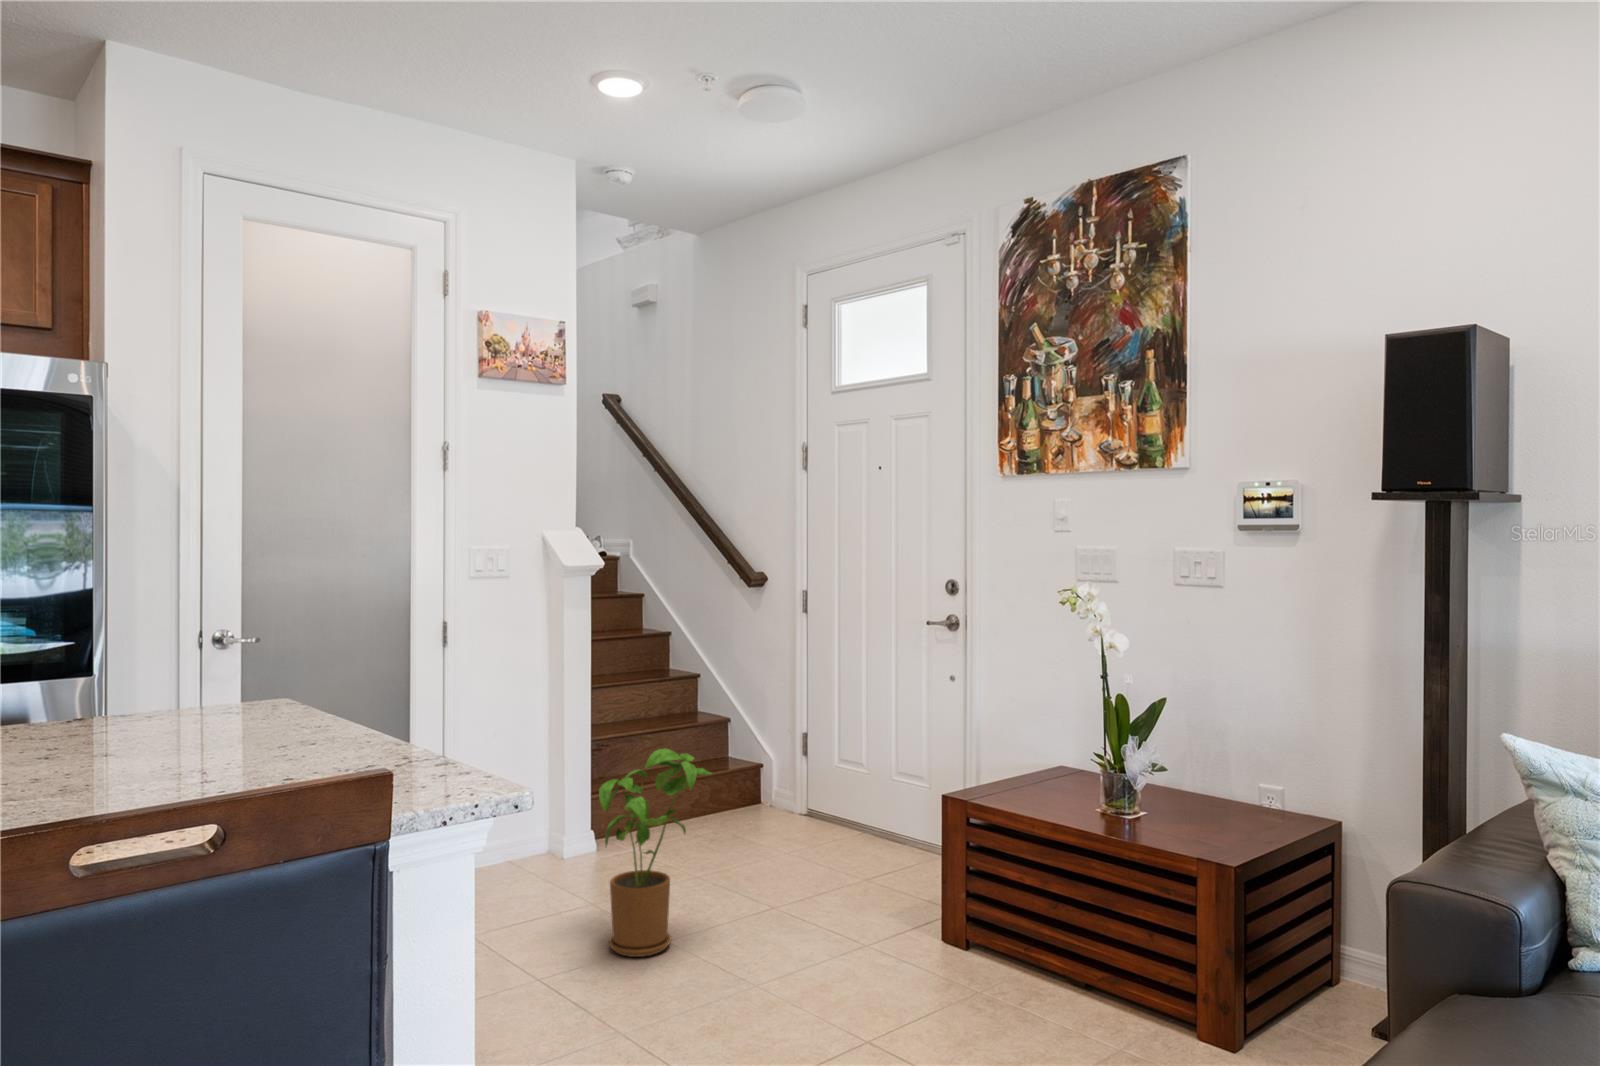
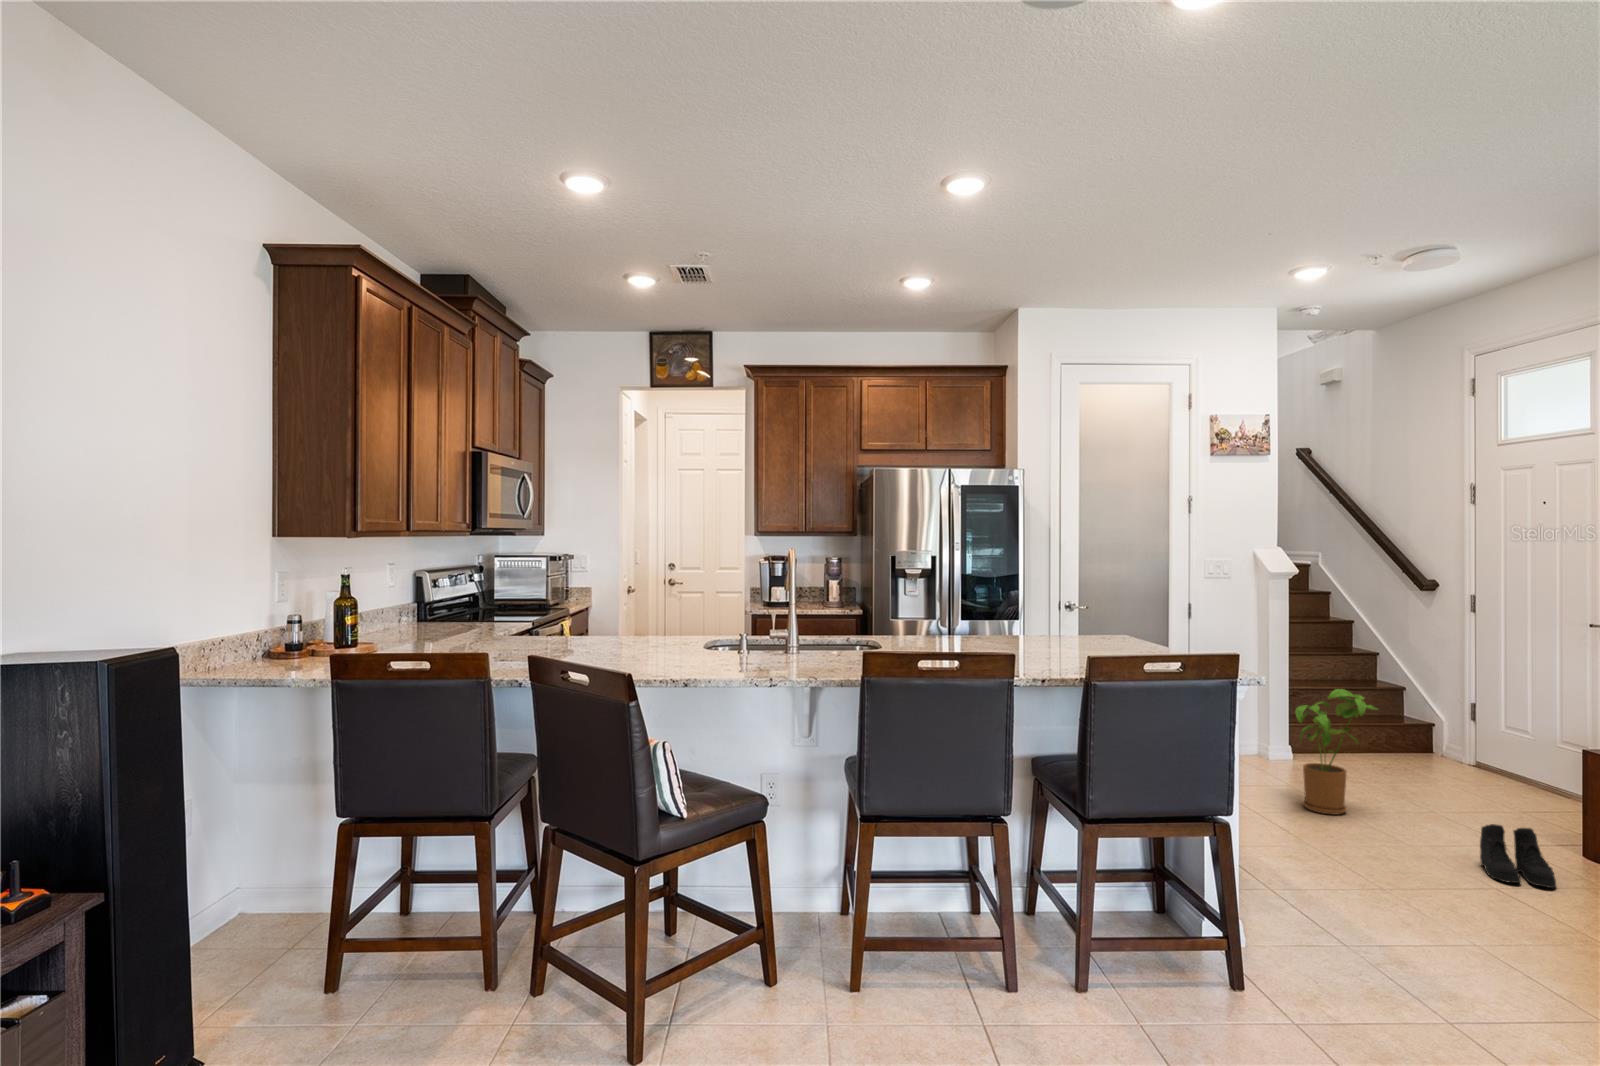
boots: none [847,933,937,1032] -> present [1480,824,1556,888]

